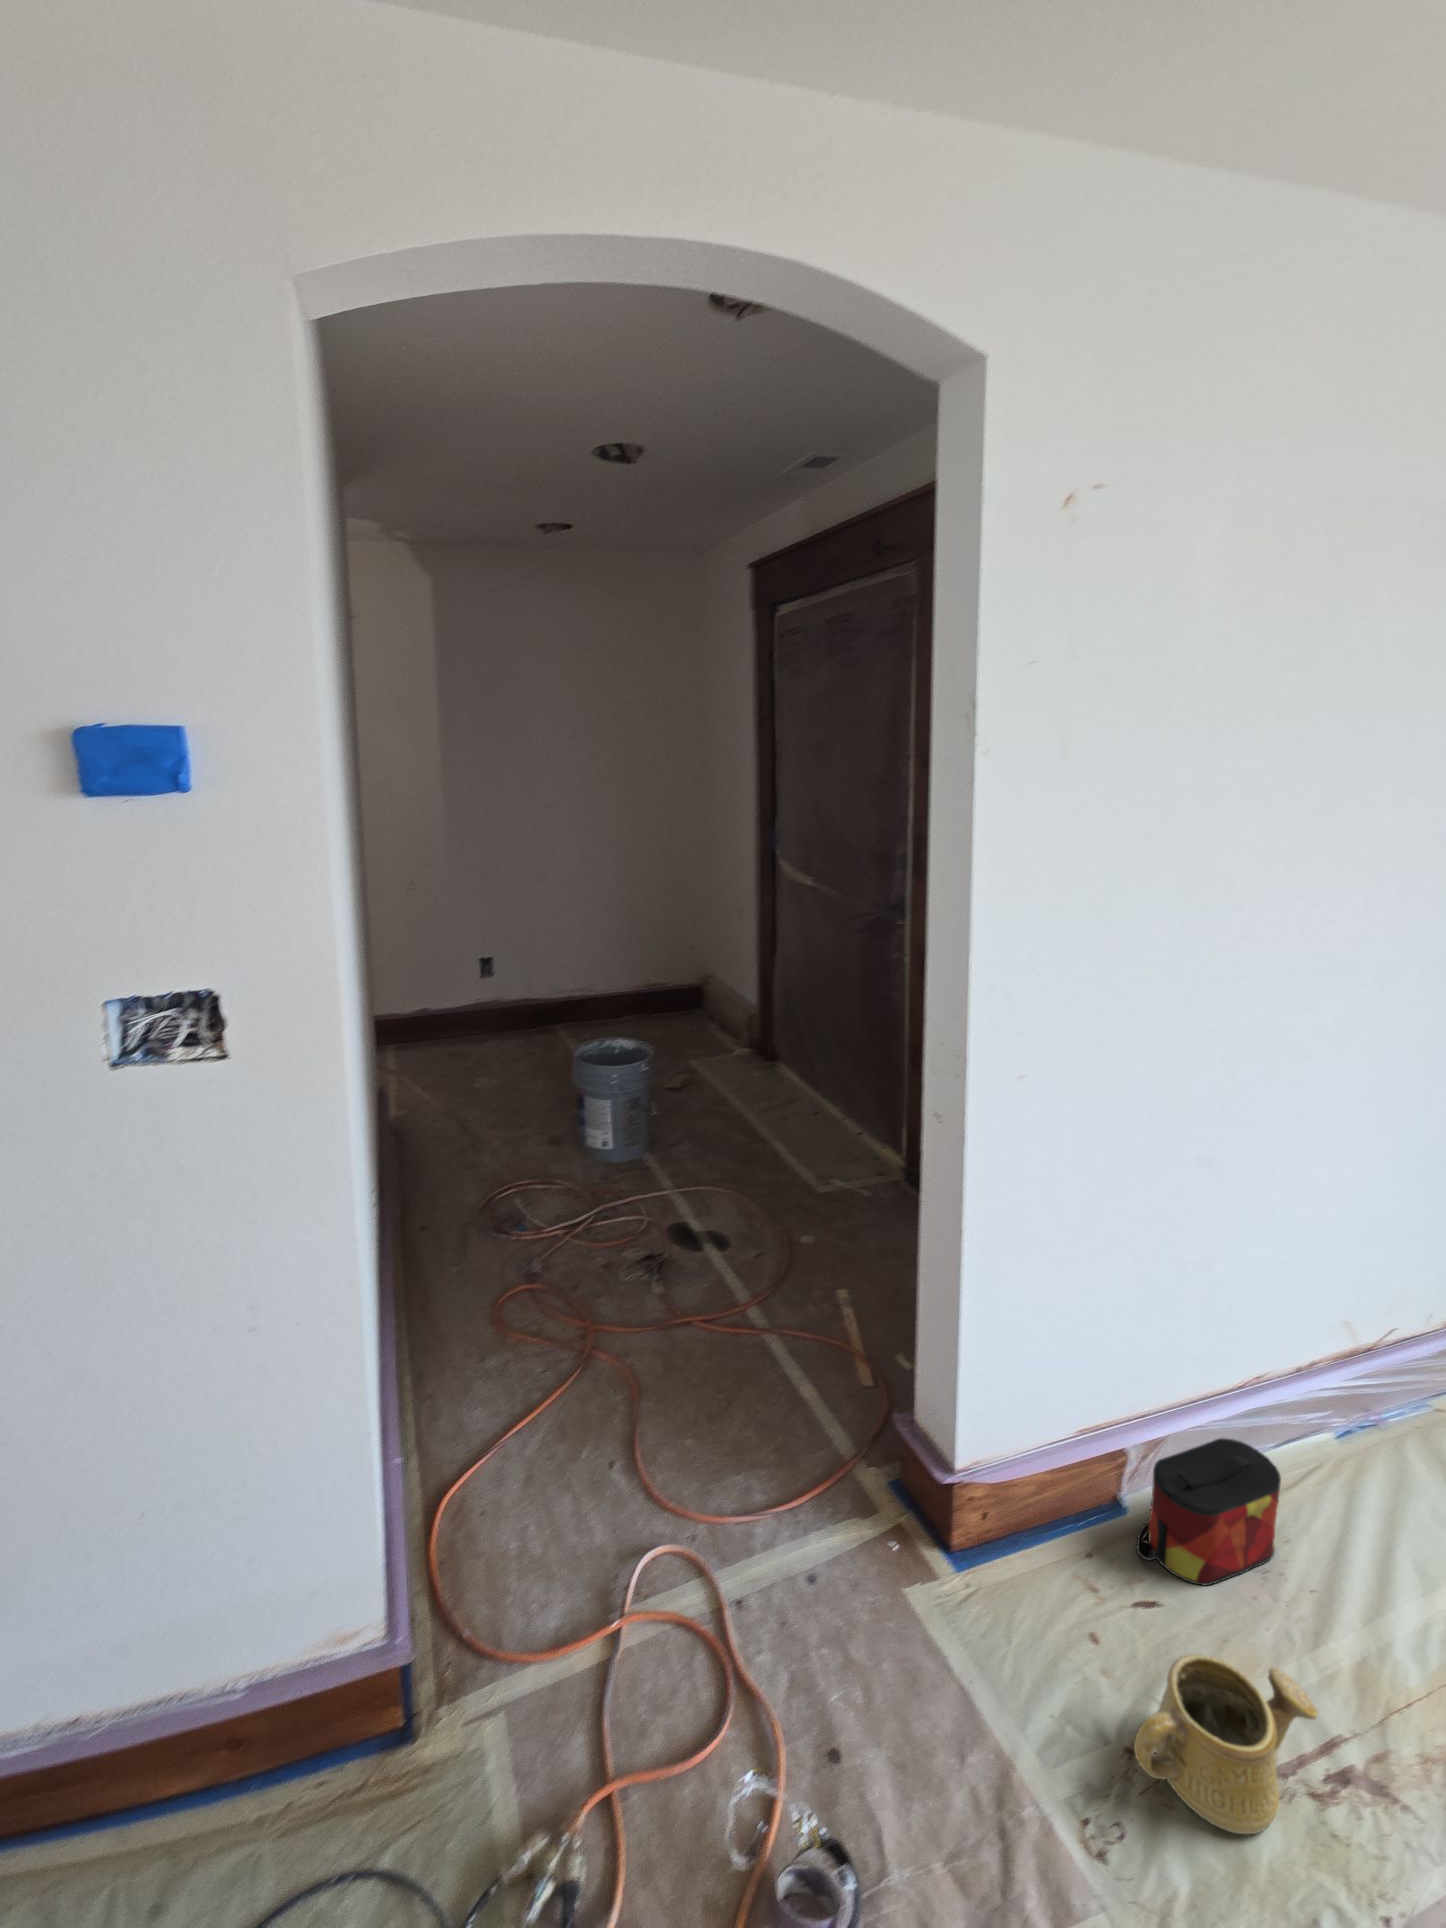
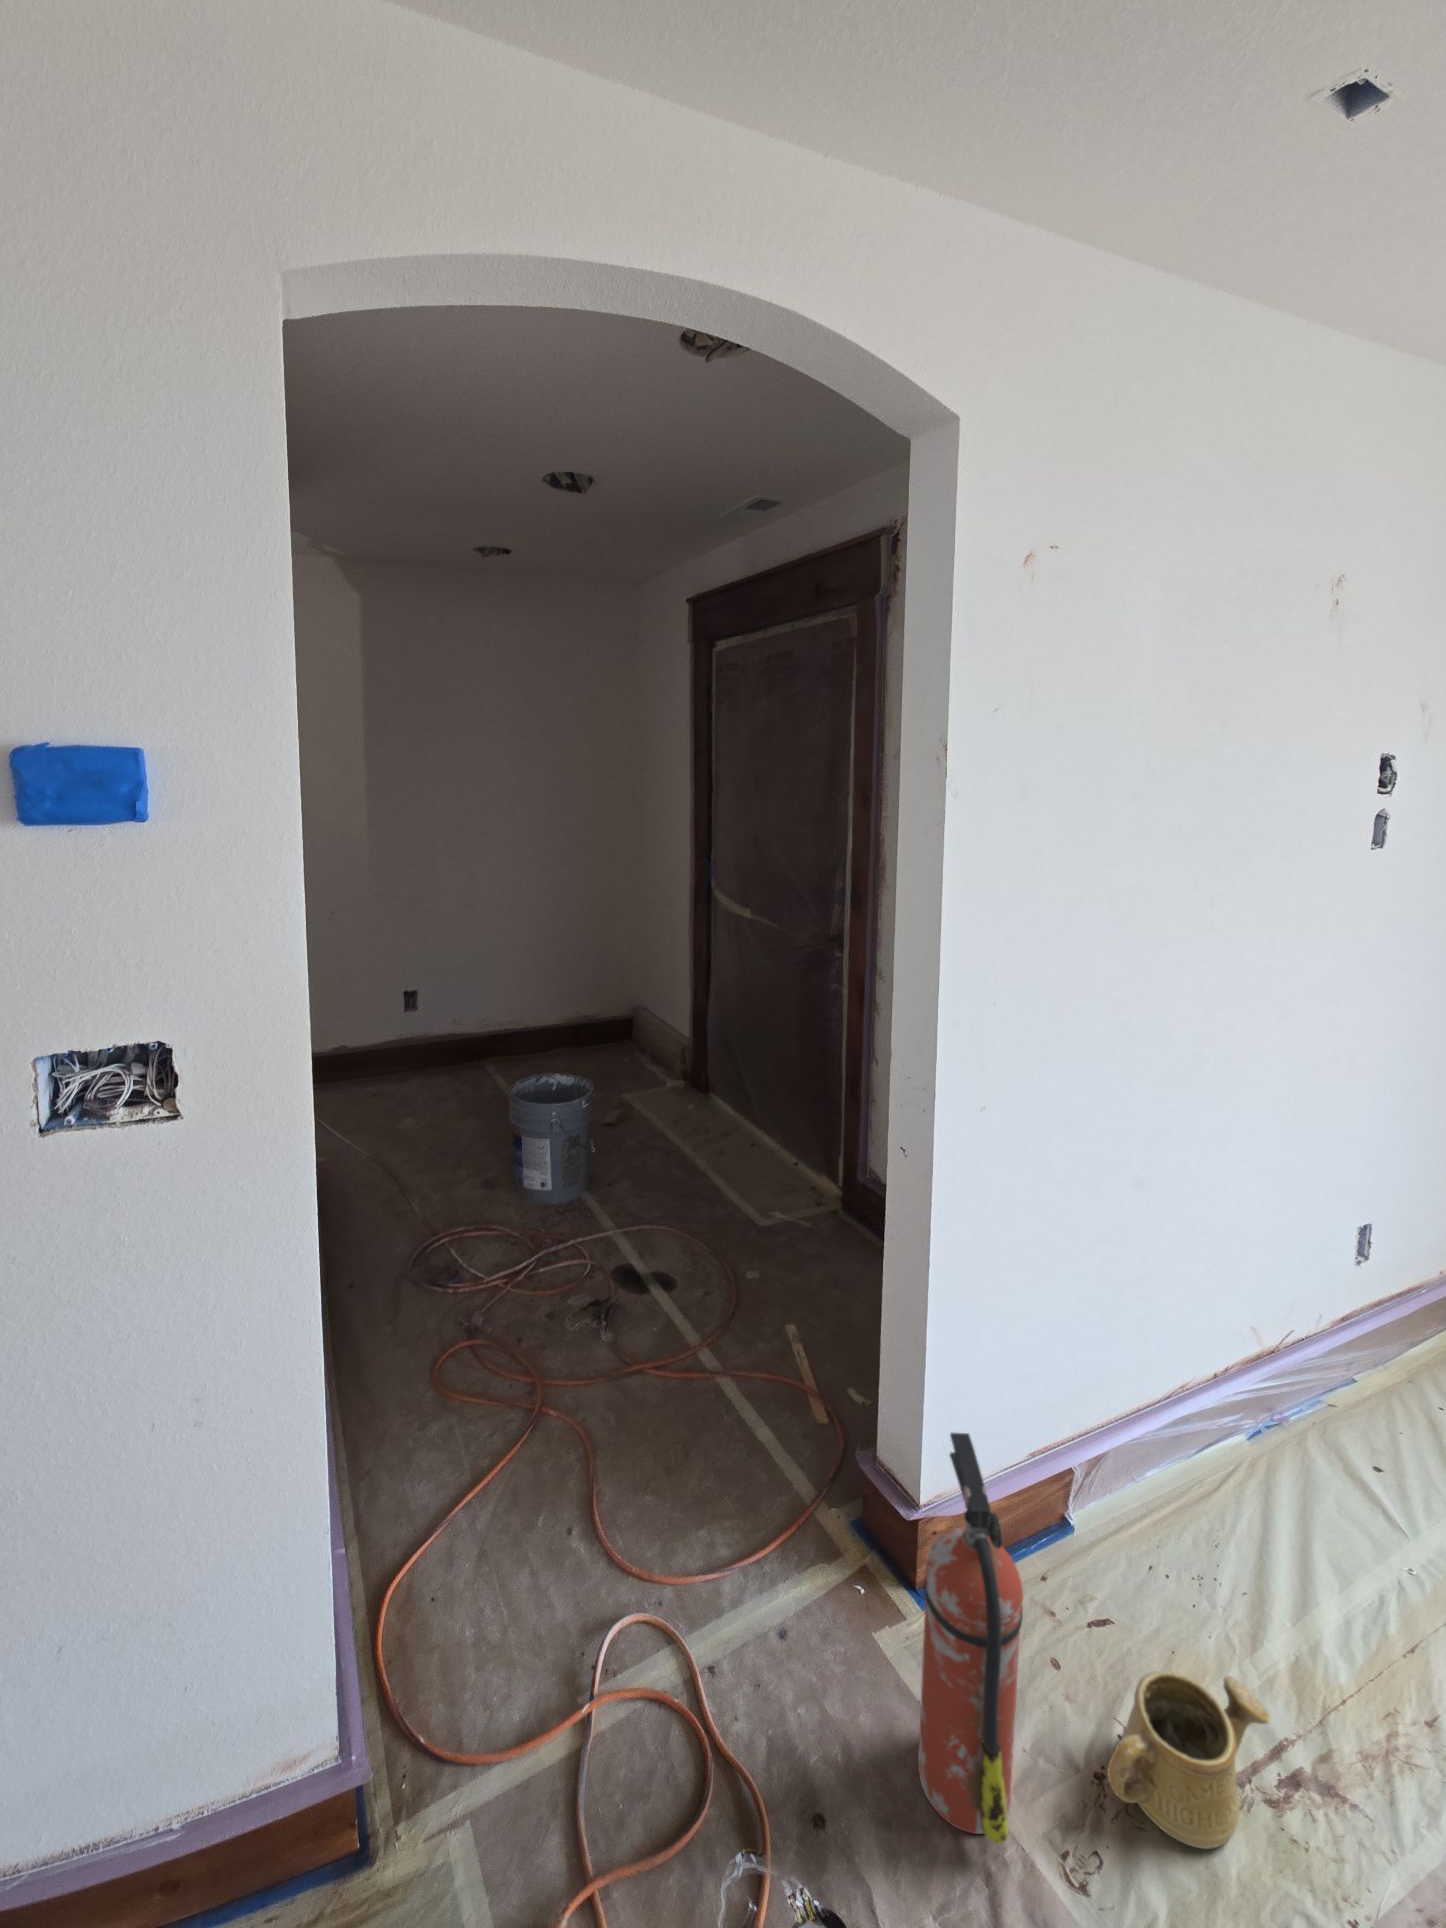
fire extinguisher: none [938,1397,1043,1798] -> present [918,1433,1023,1843]
bag: present [1137,1438,1281,1585] -> none [1089,1450,1217,1598]

